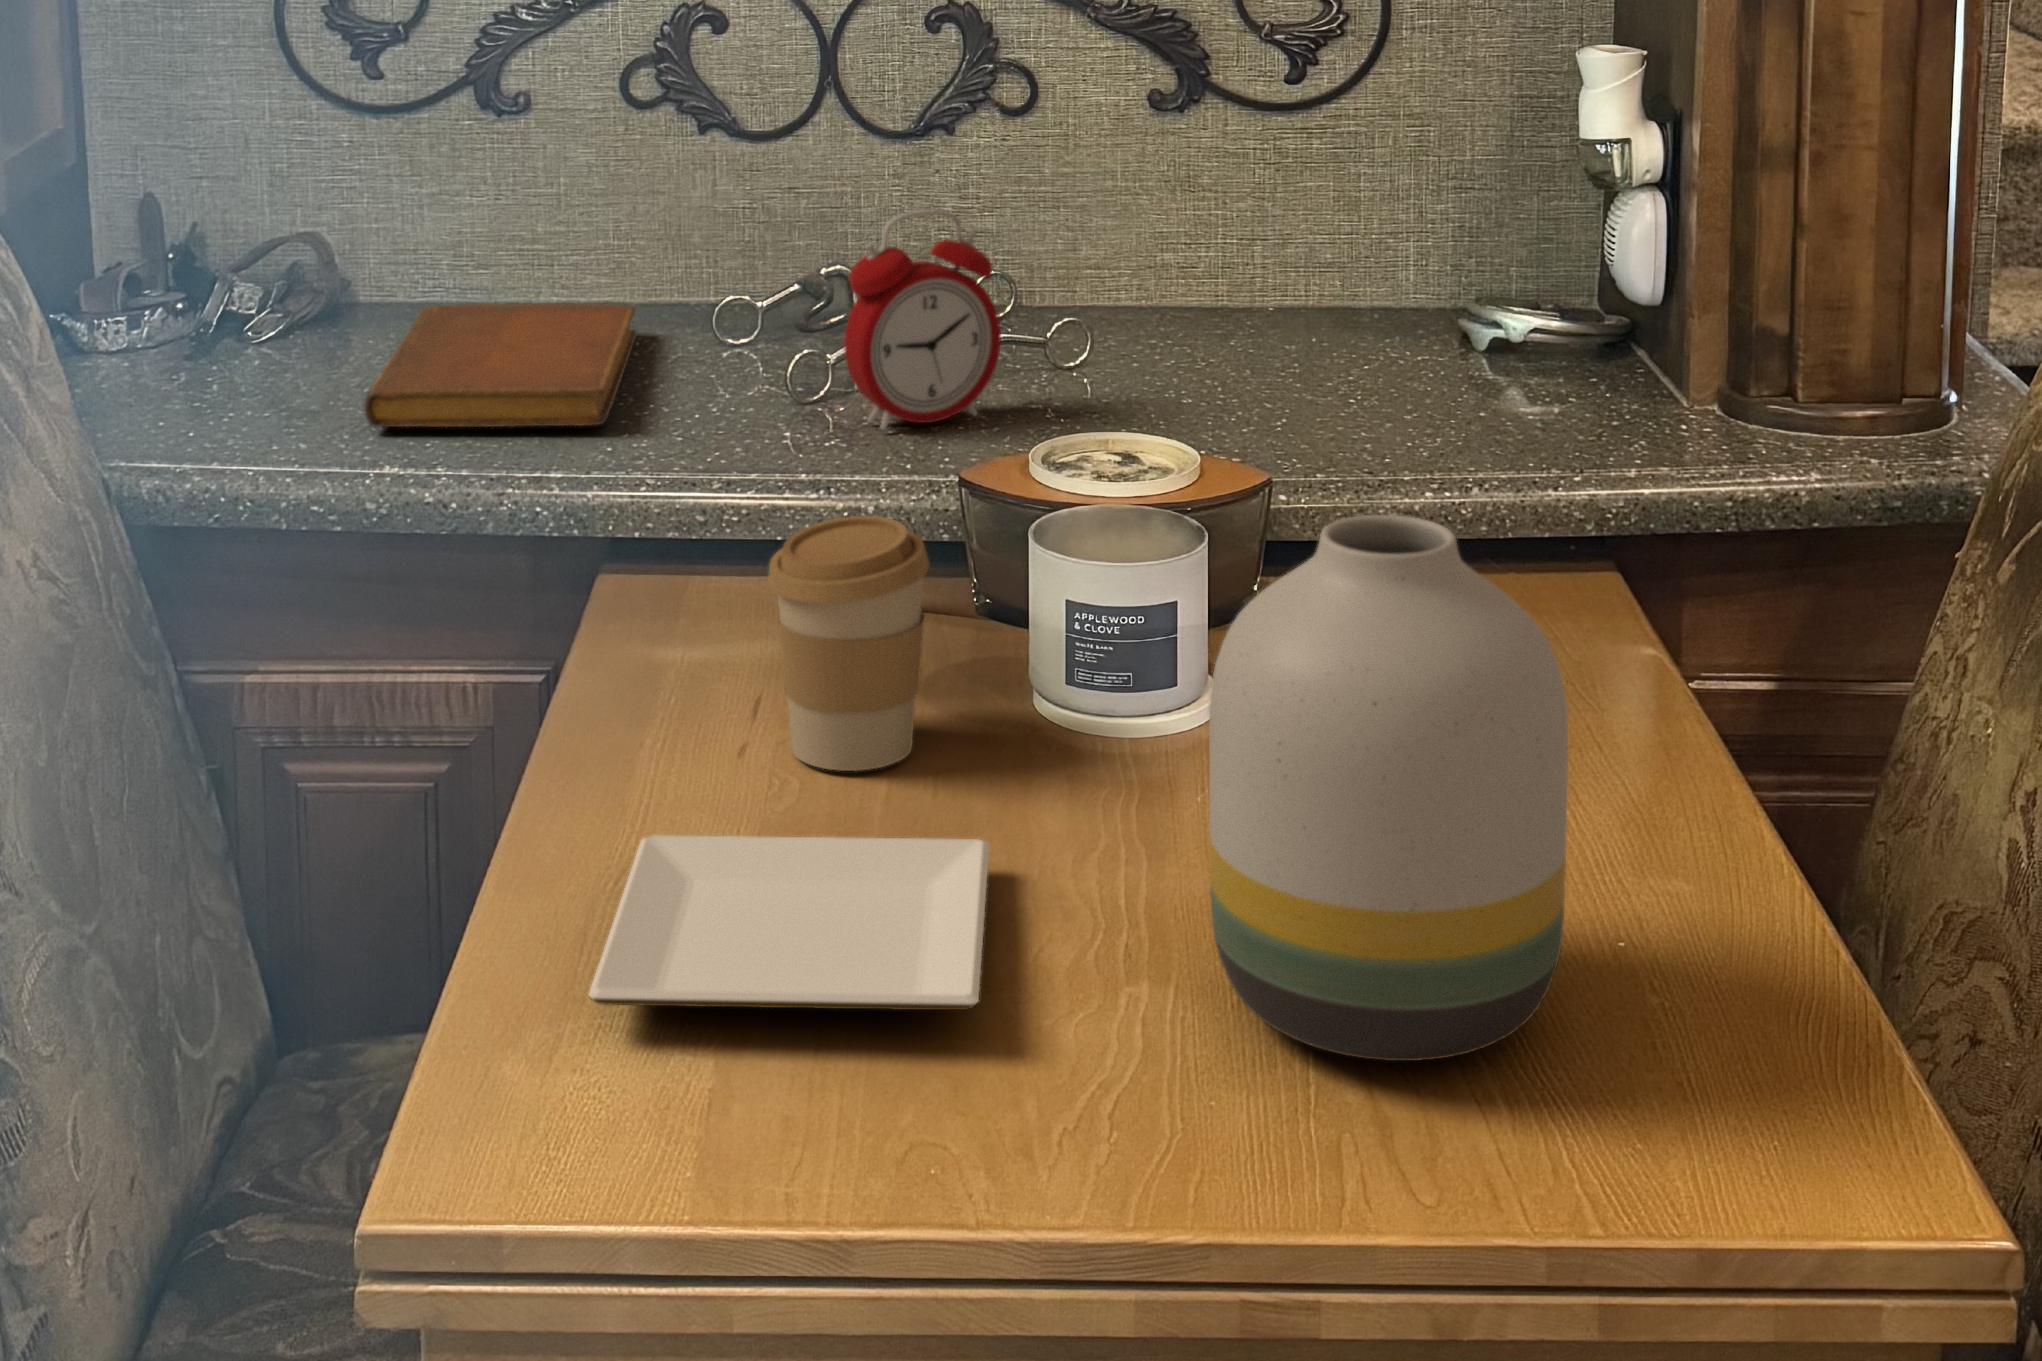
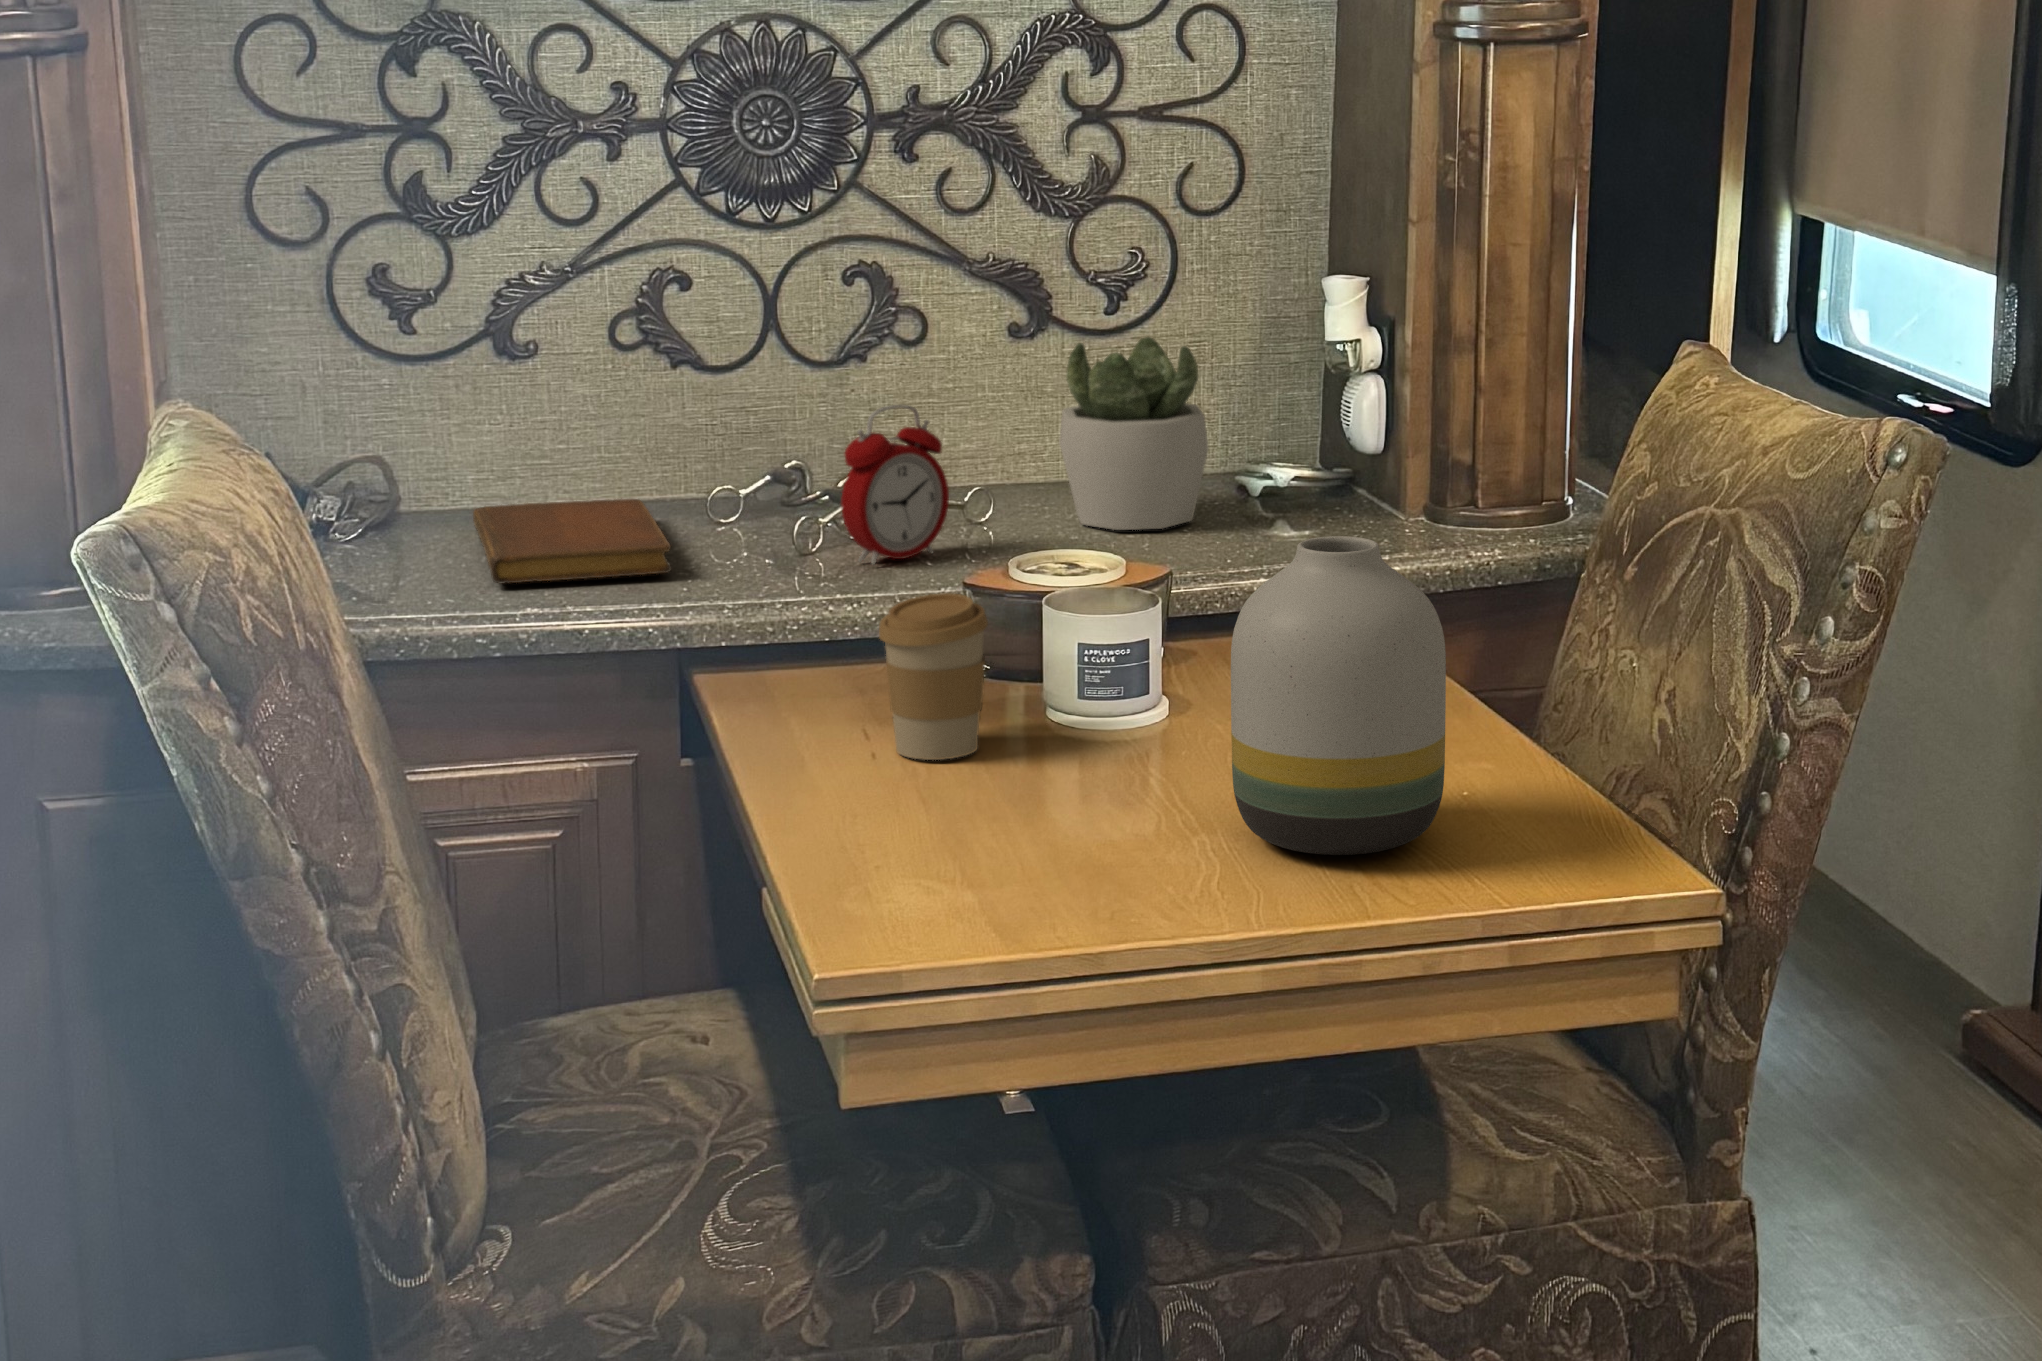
succulent plant: none [1183,122,1391,396] -> present [1059,337,1208,530]
plate: present [589,835,989,1010] -> none [839,778,1110,872]

